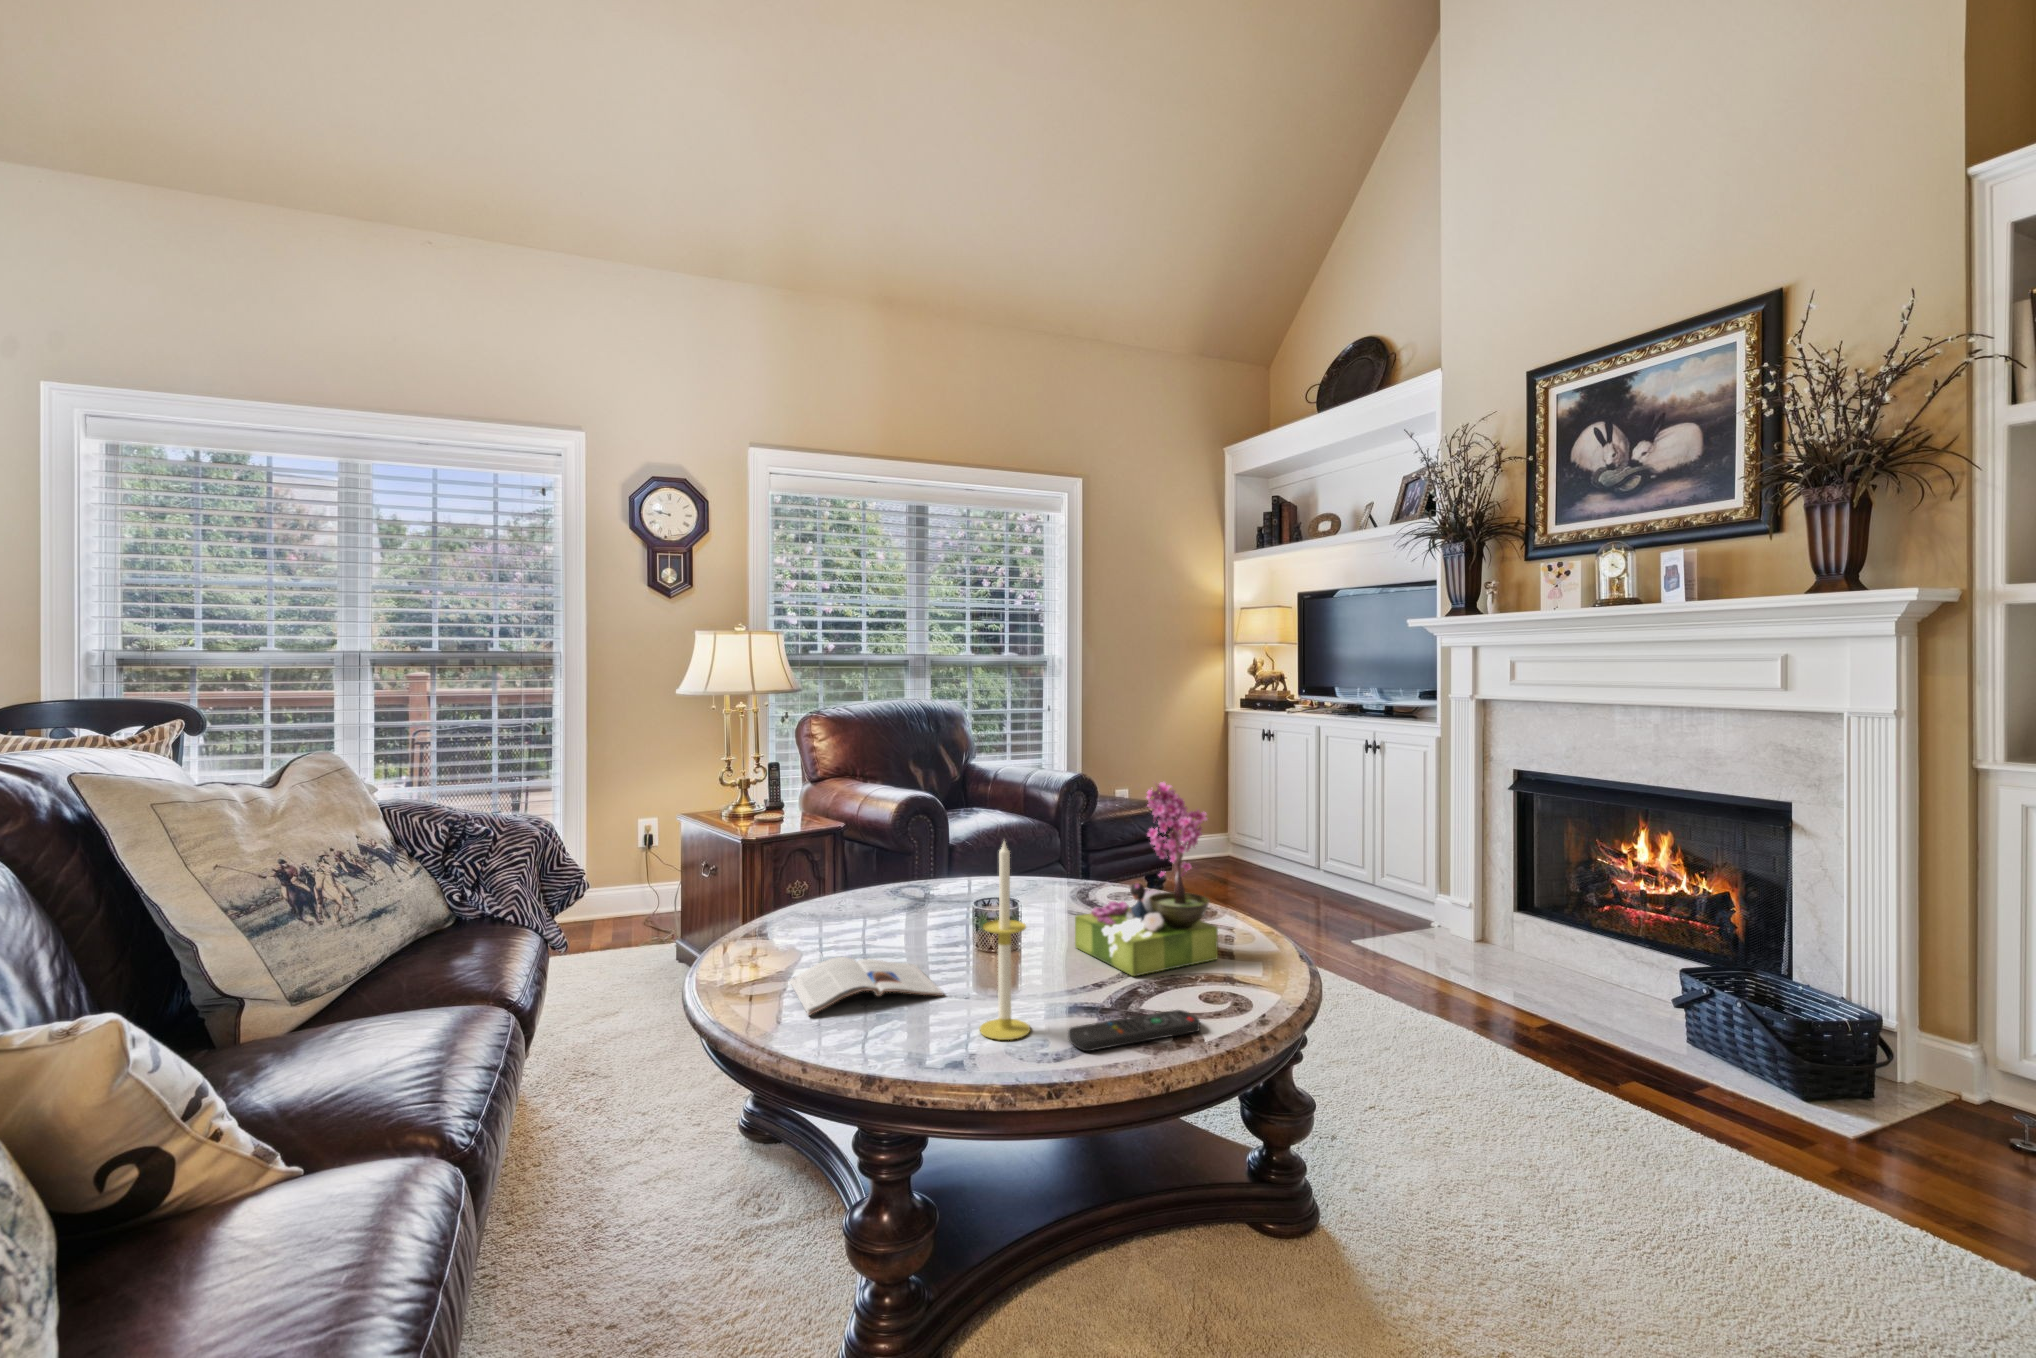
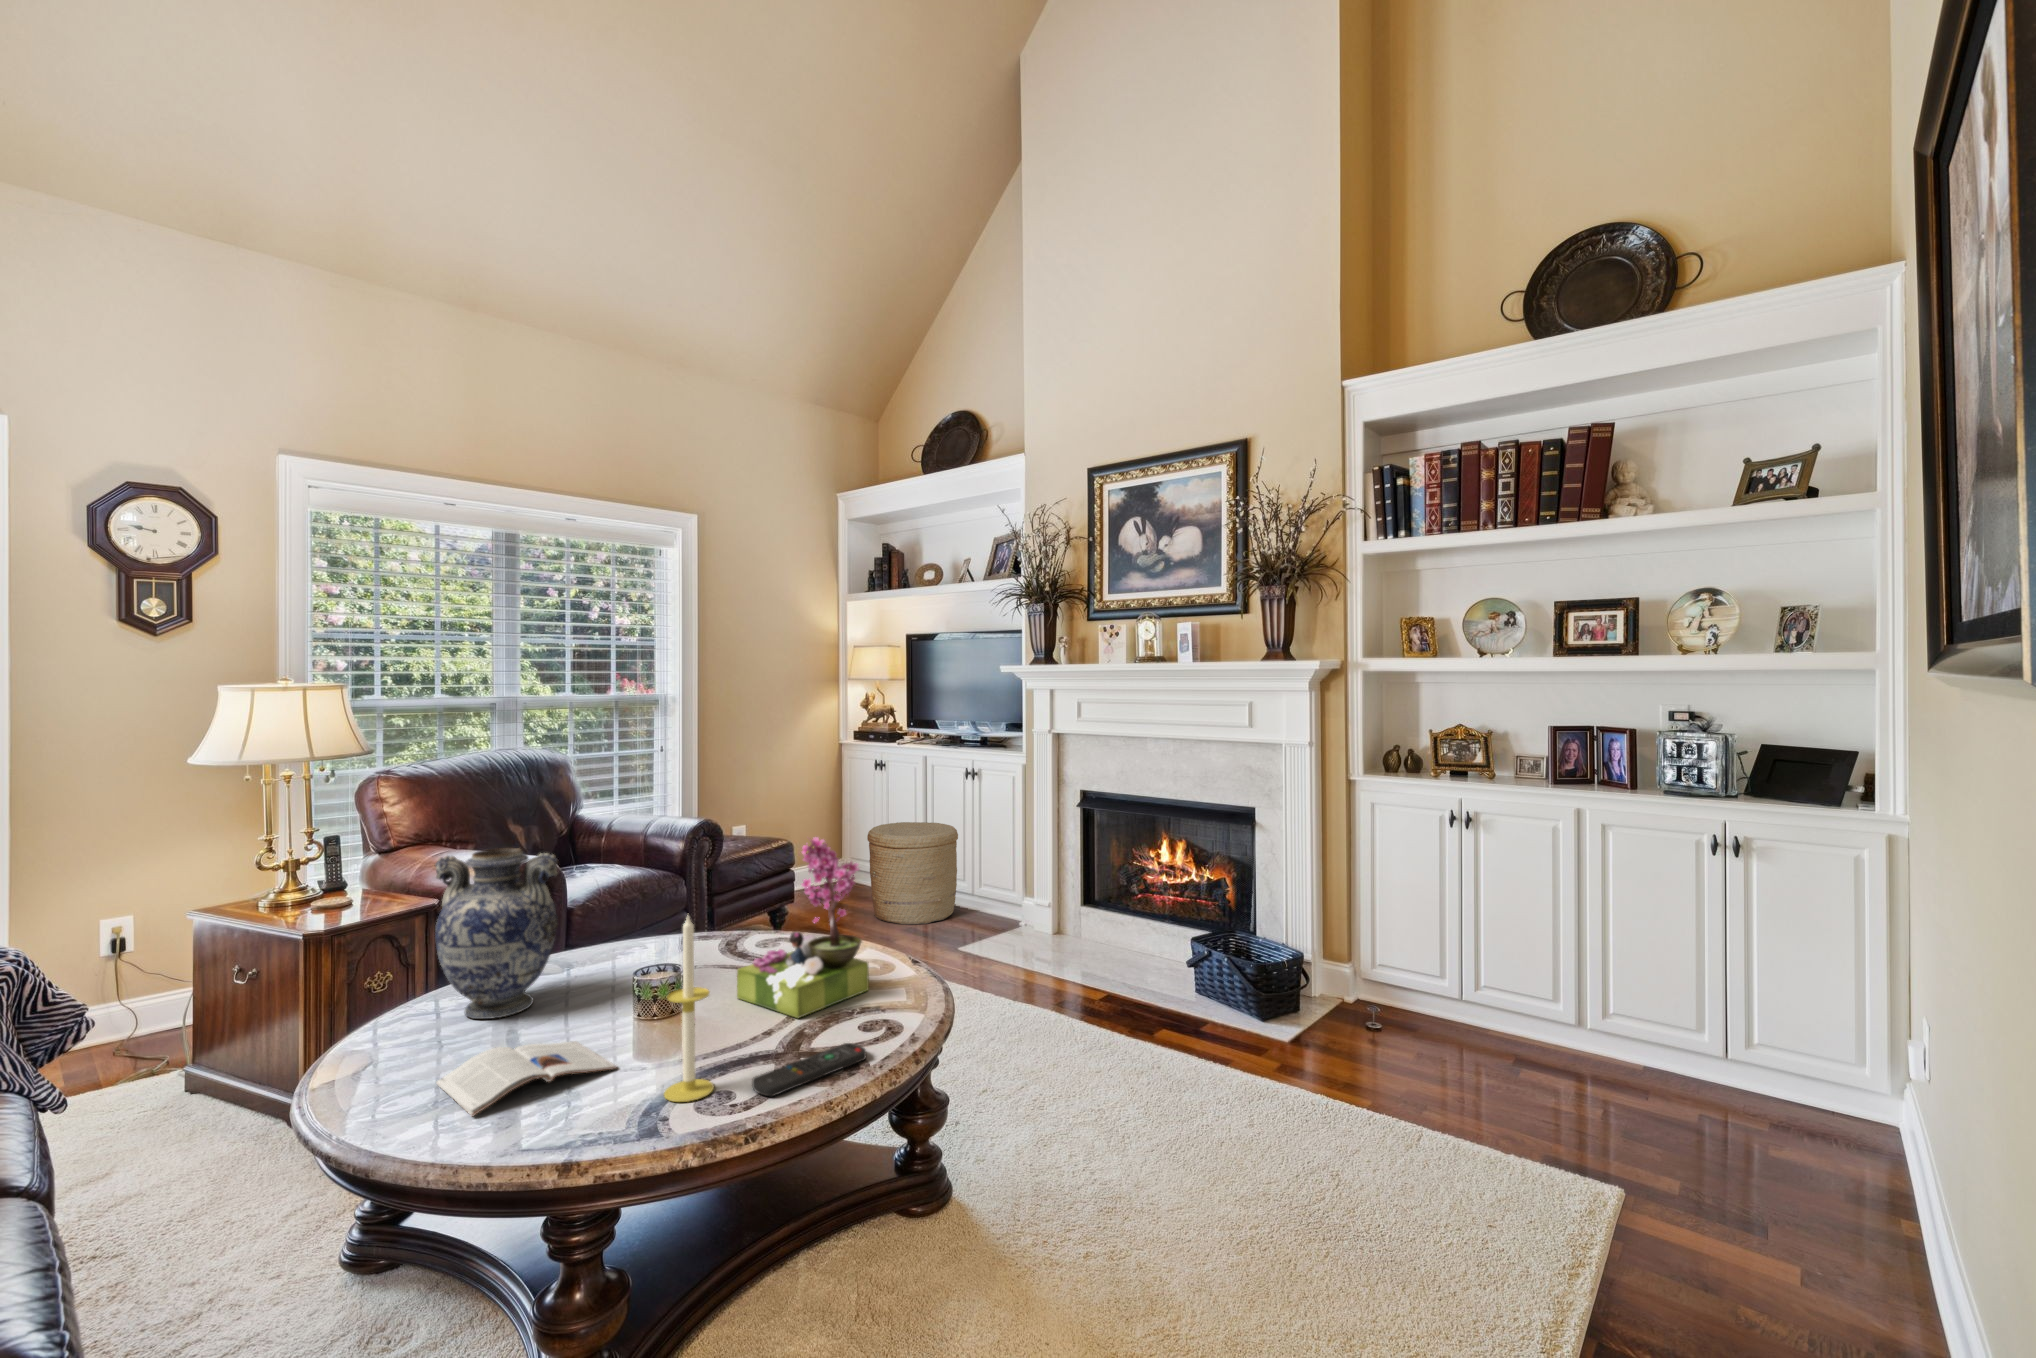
vase: none [807,772,909,933] -> present [435,848,558,1019]
woven basket: none [1253,798,1359,912] -> present [867,822,958,925]

